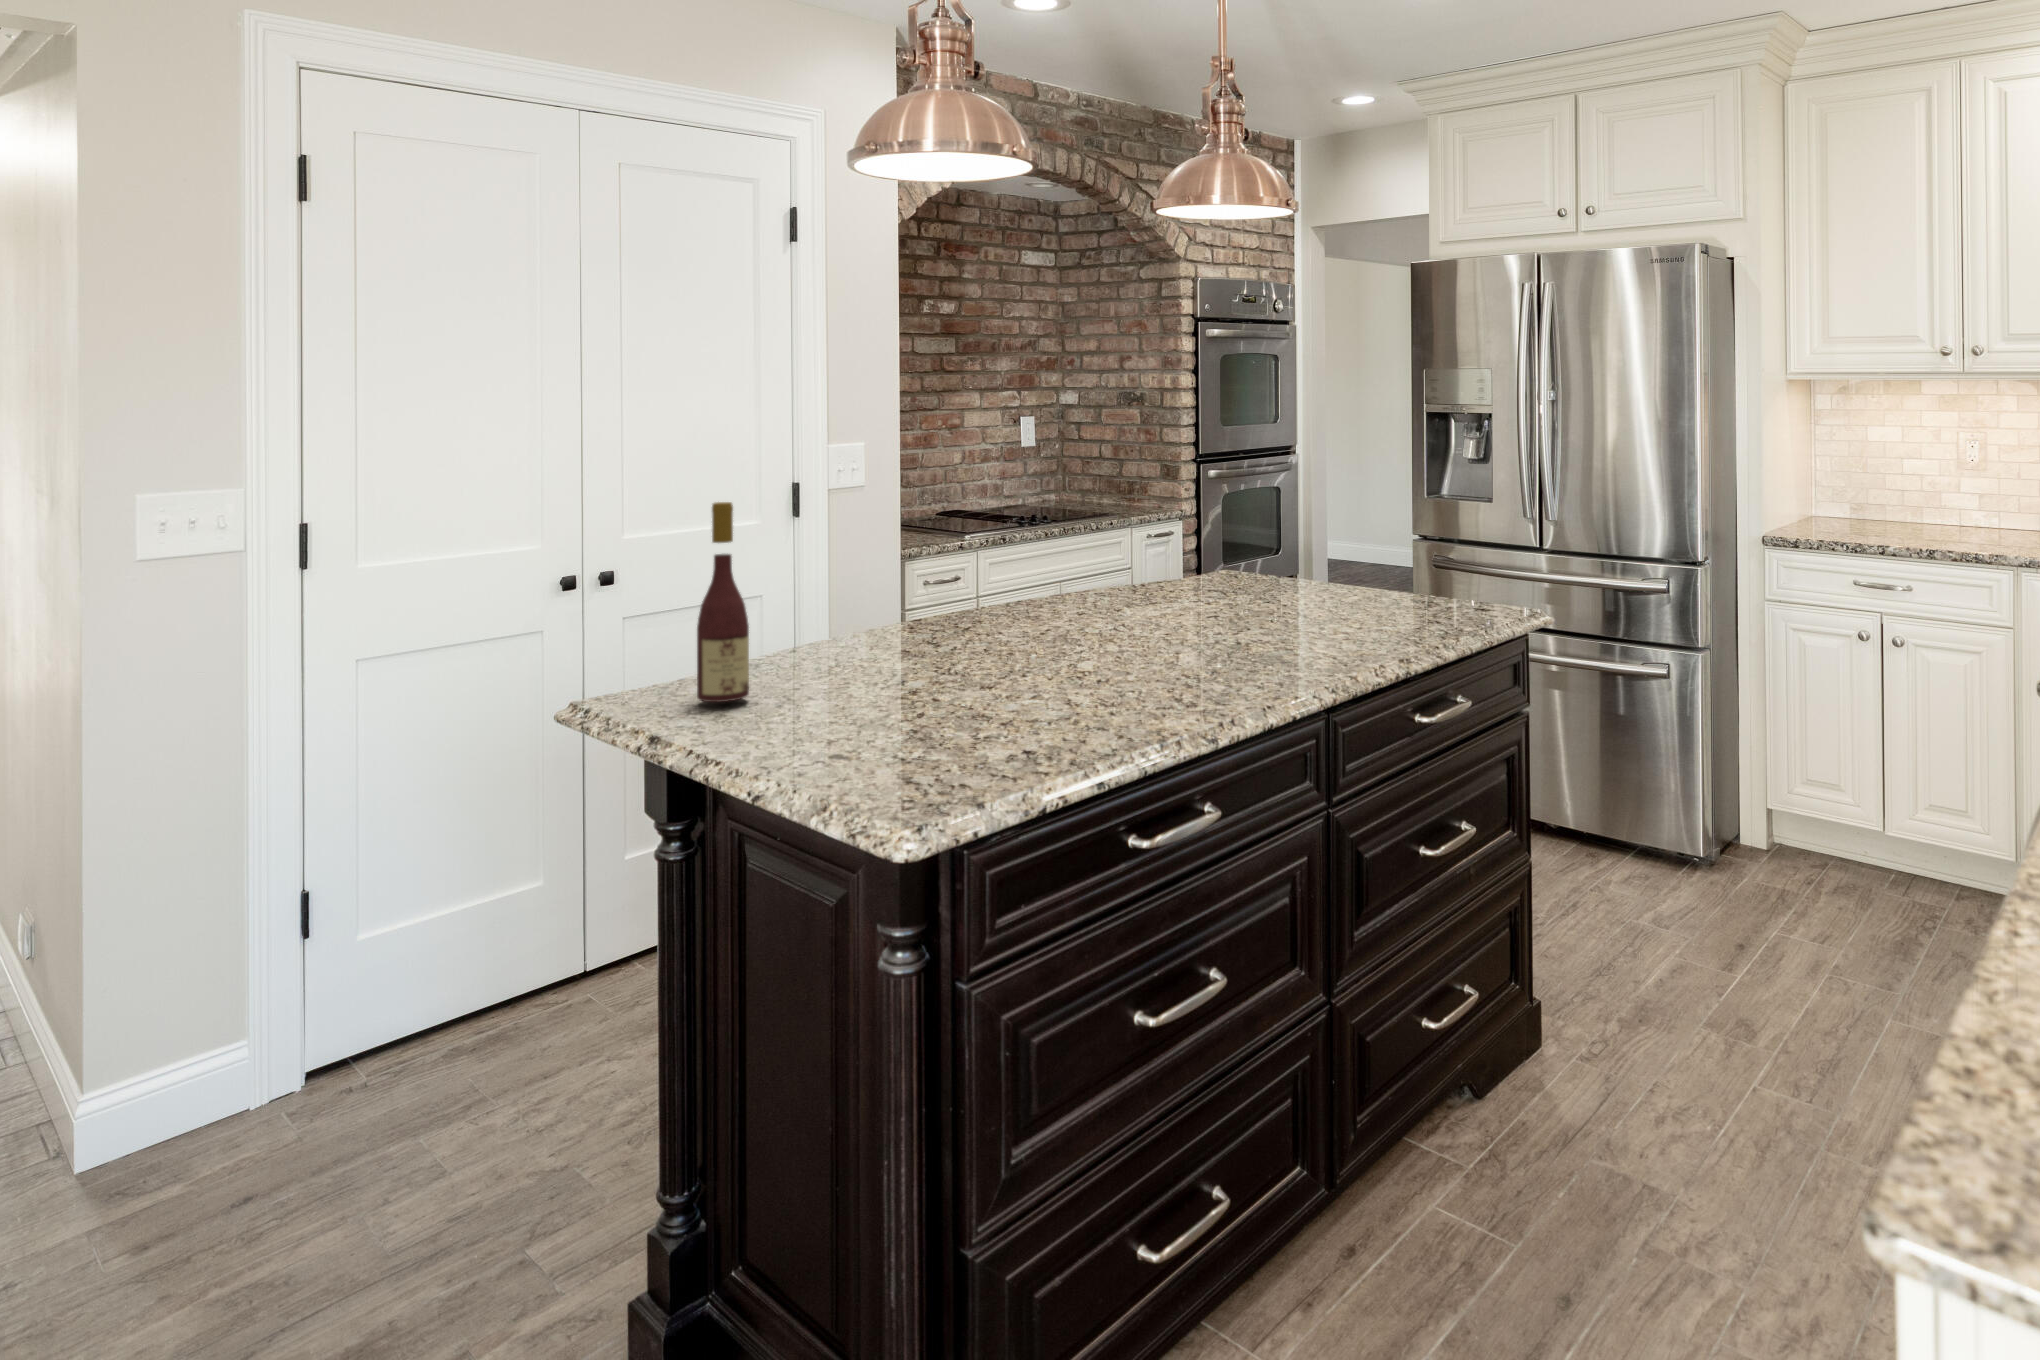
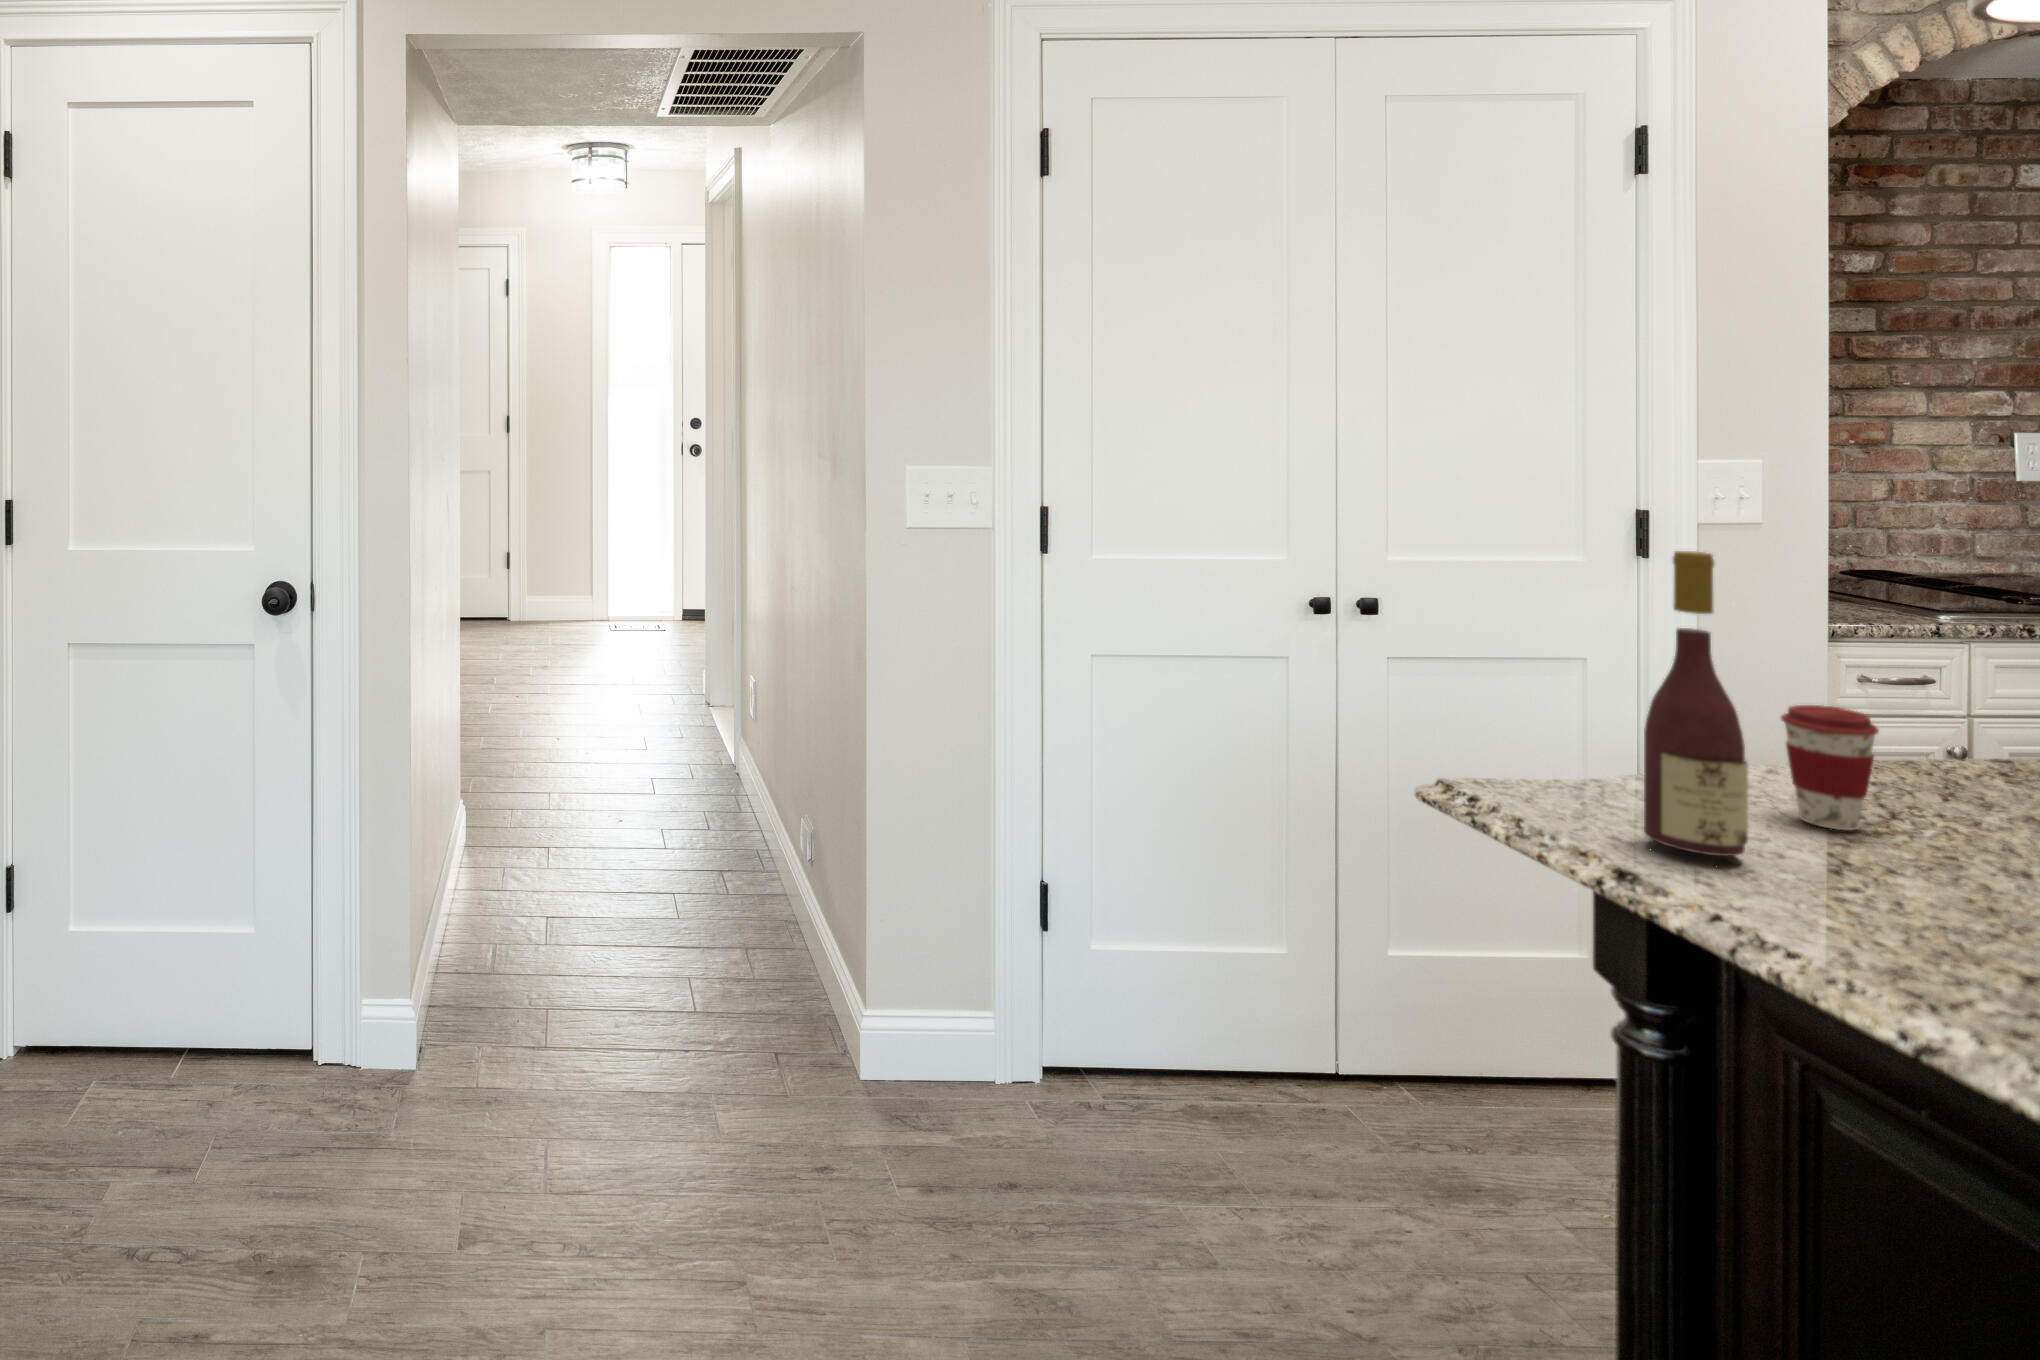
coffee cup: none [788,595,834,672] -> present [1781,705,1878,830]

